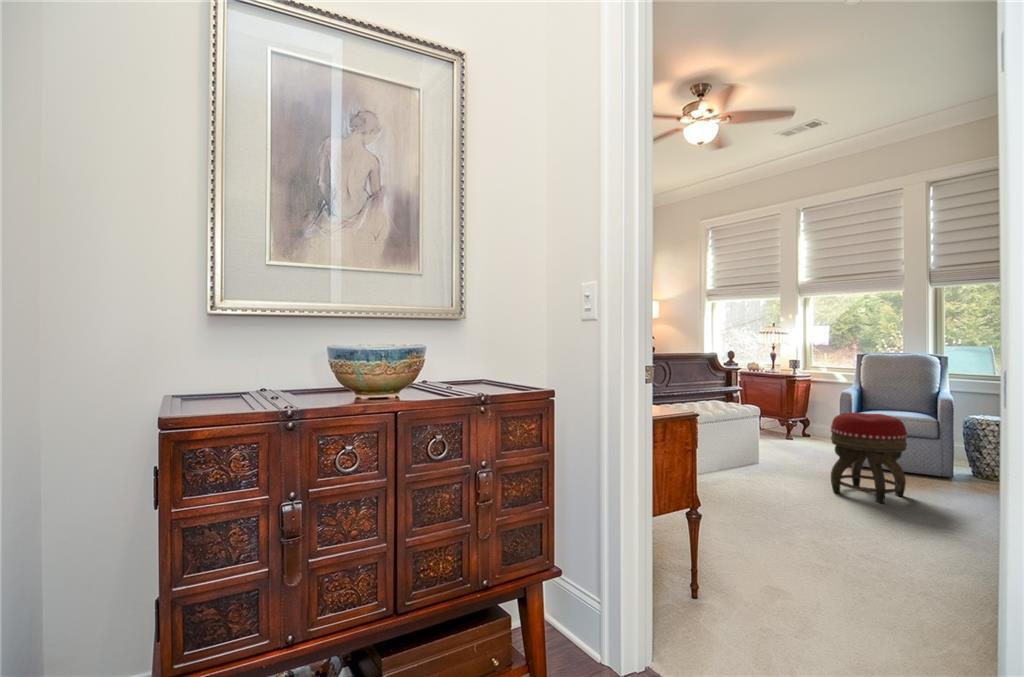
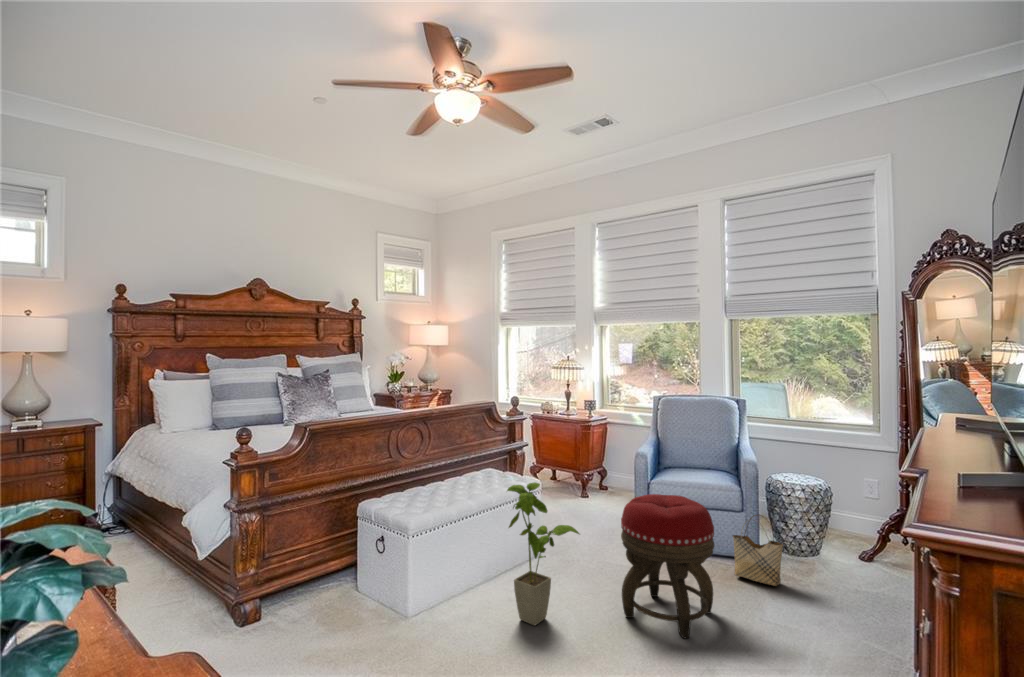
house plant: none [745,396,801,490] -> present [507,482,579,625]
woven basket: none [926,438,972,490] -> present [733,515,783,586]

